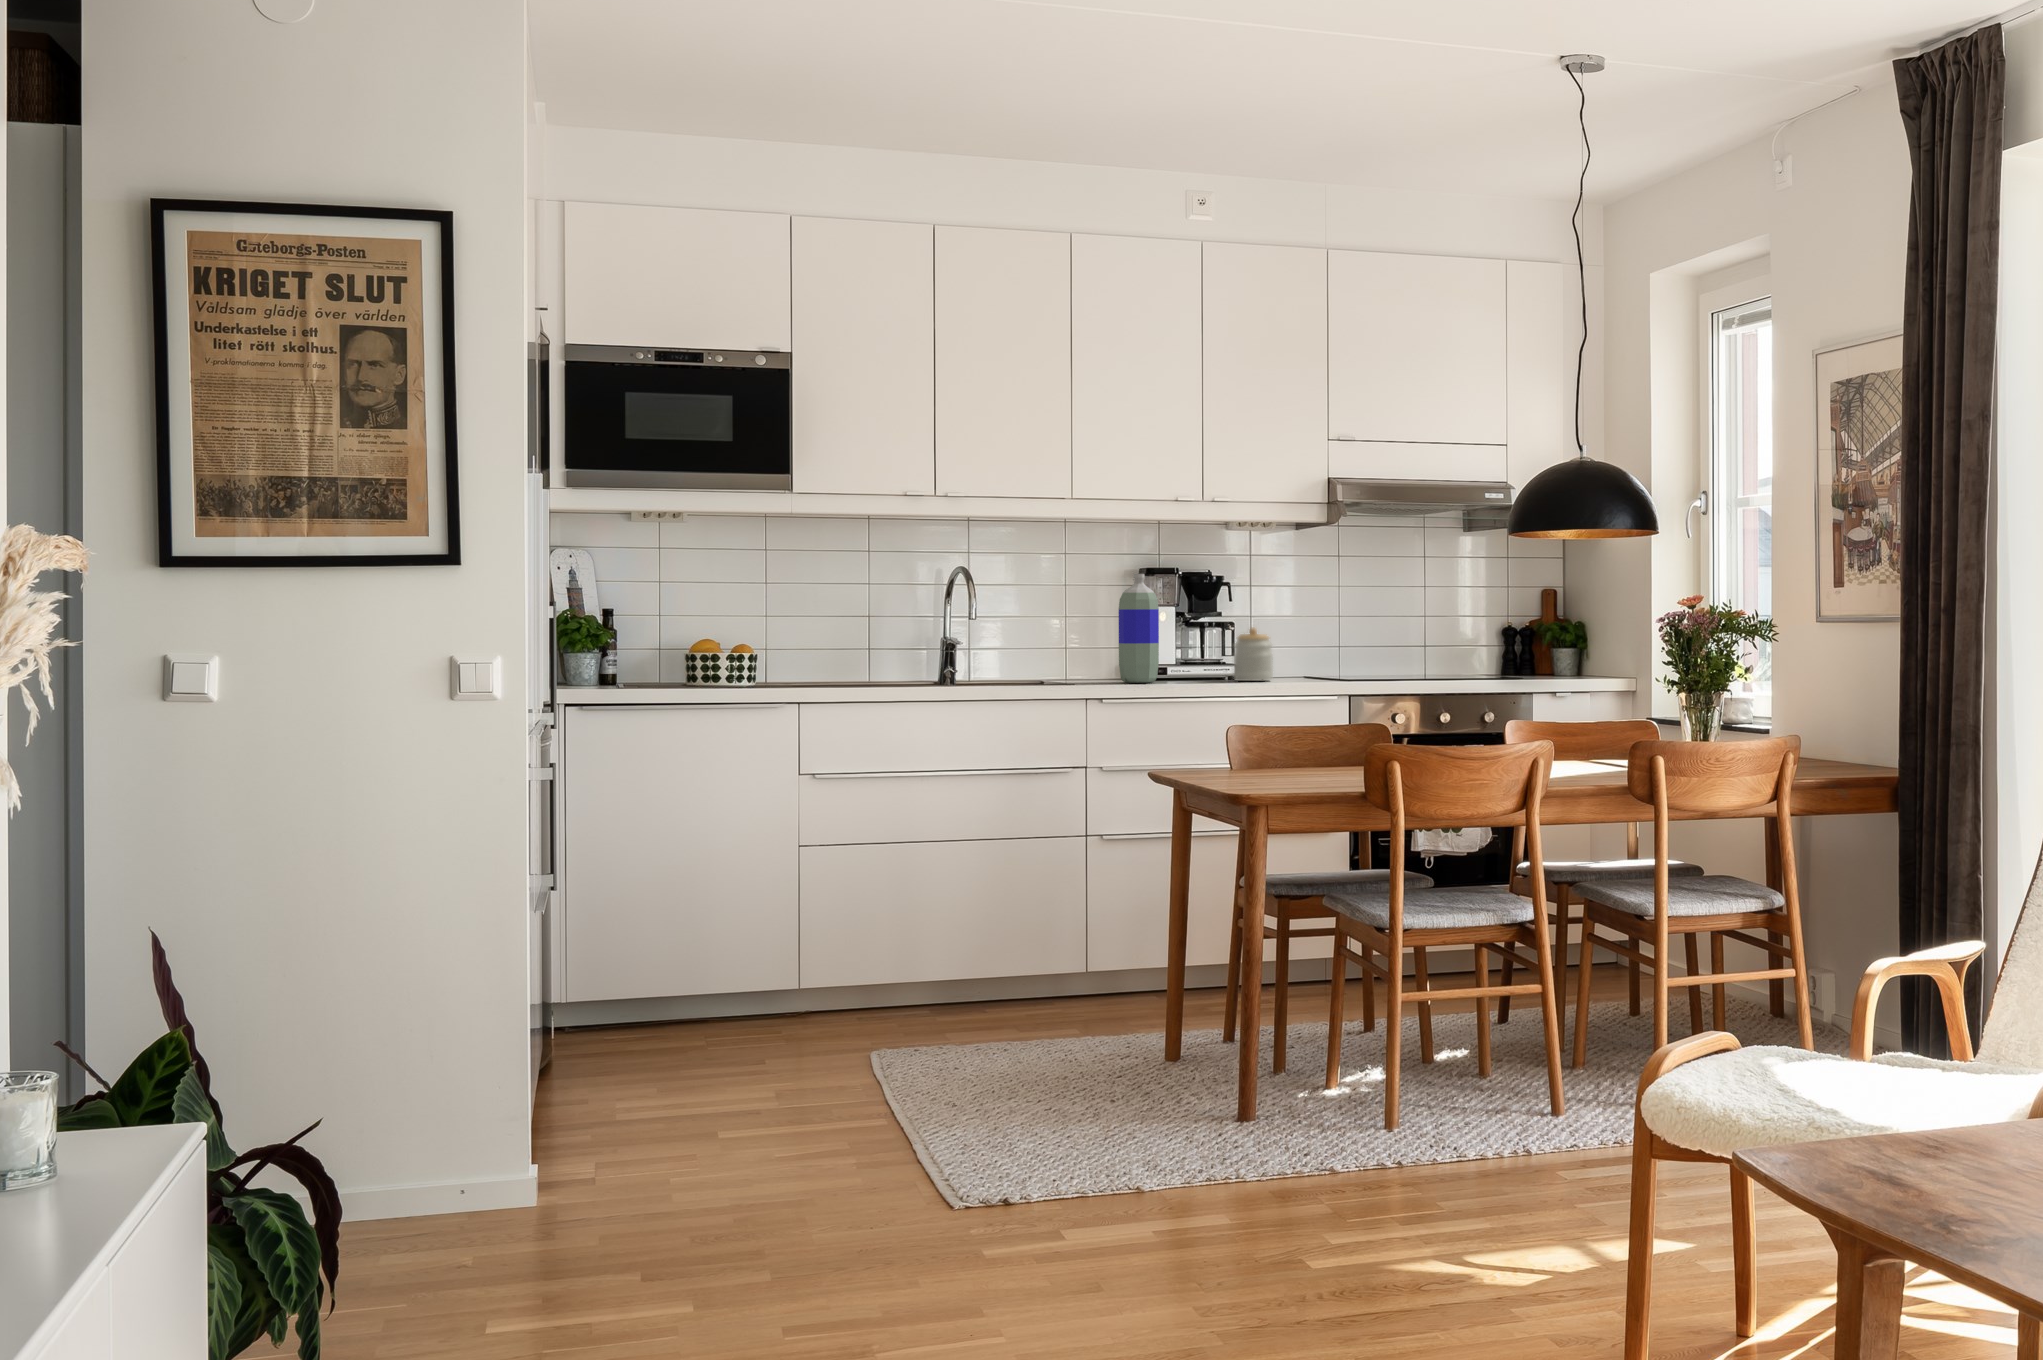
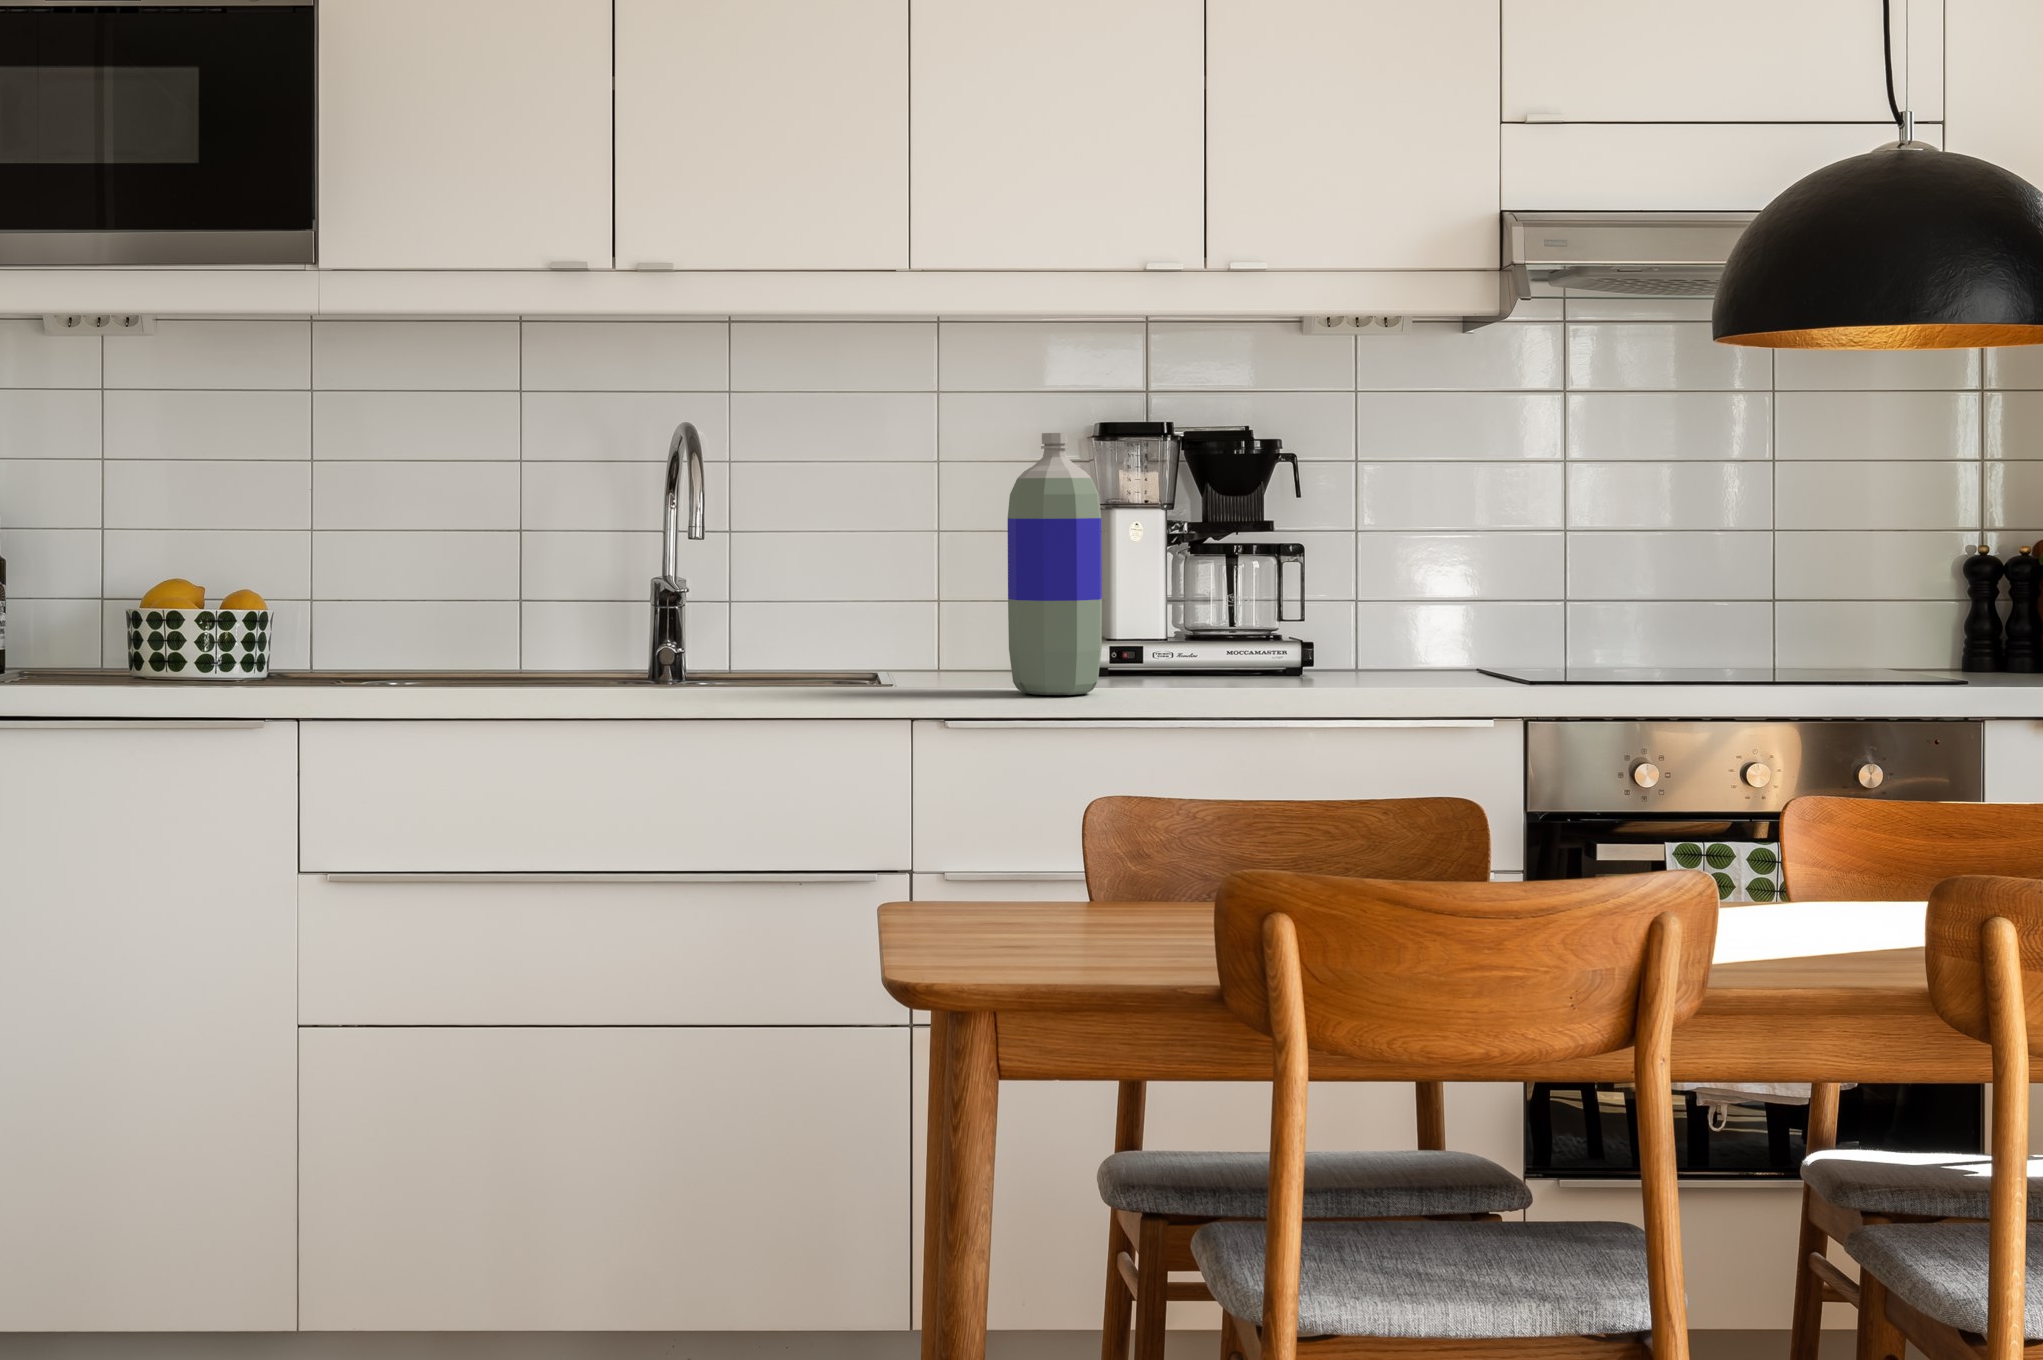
jar: present [1234,627,1273,681] -> none [1282,561,1379,694]

